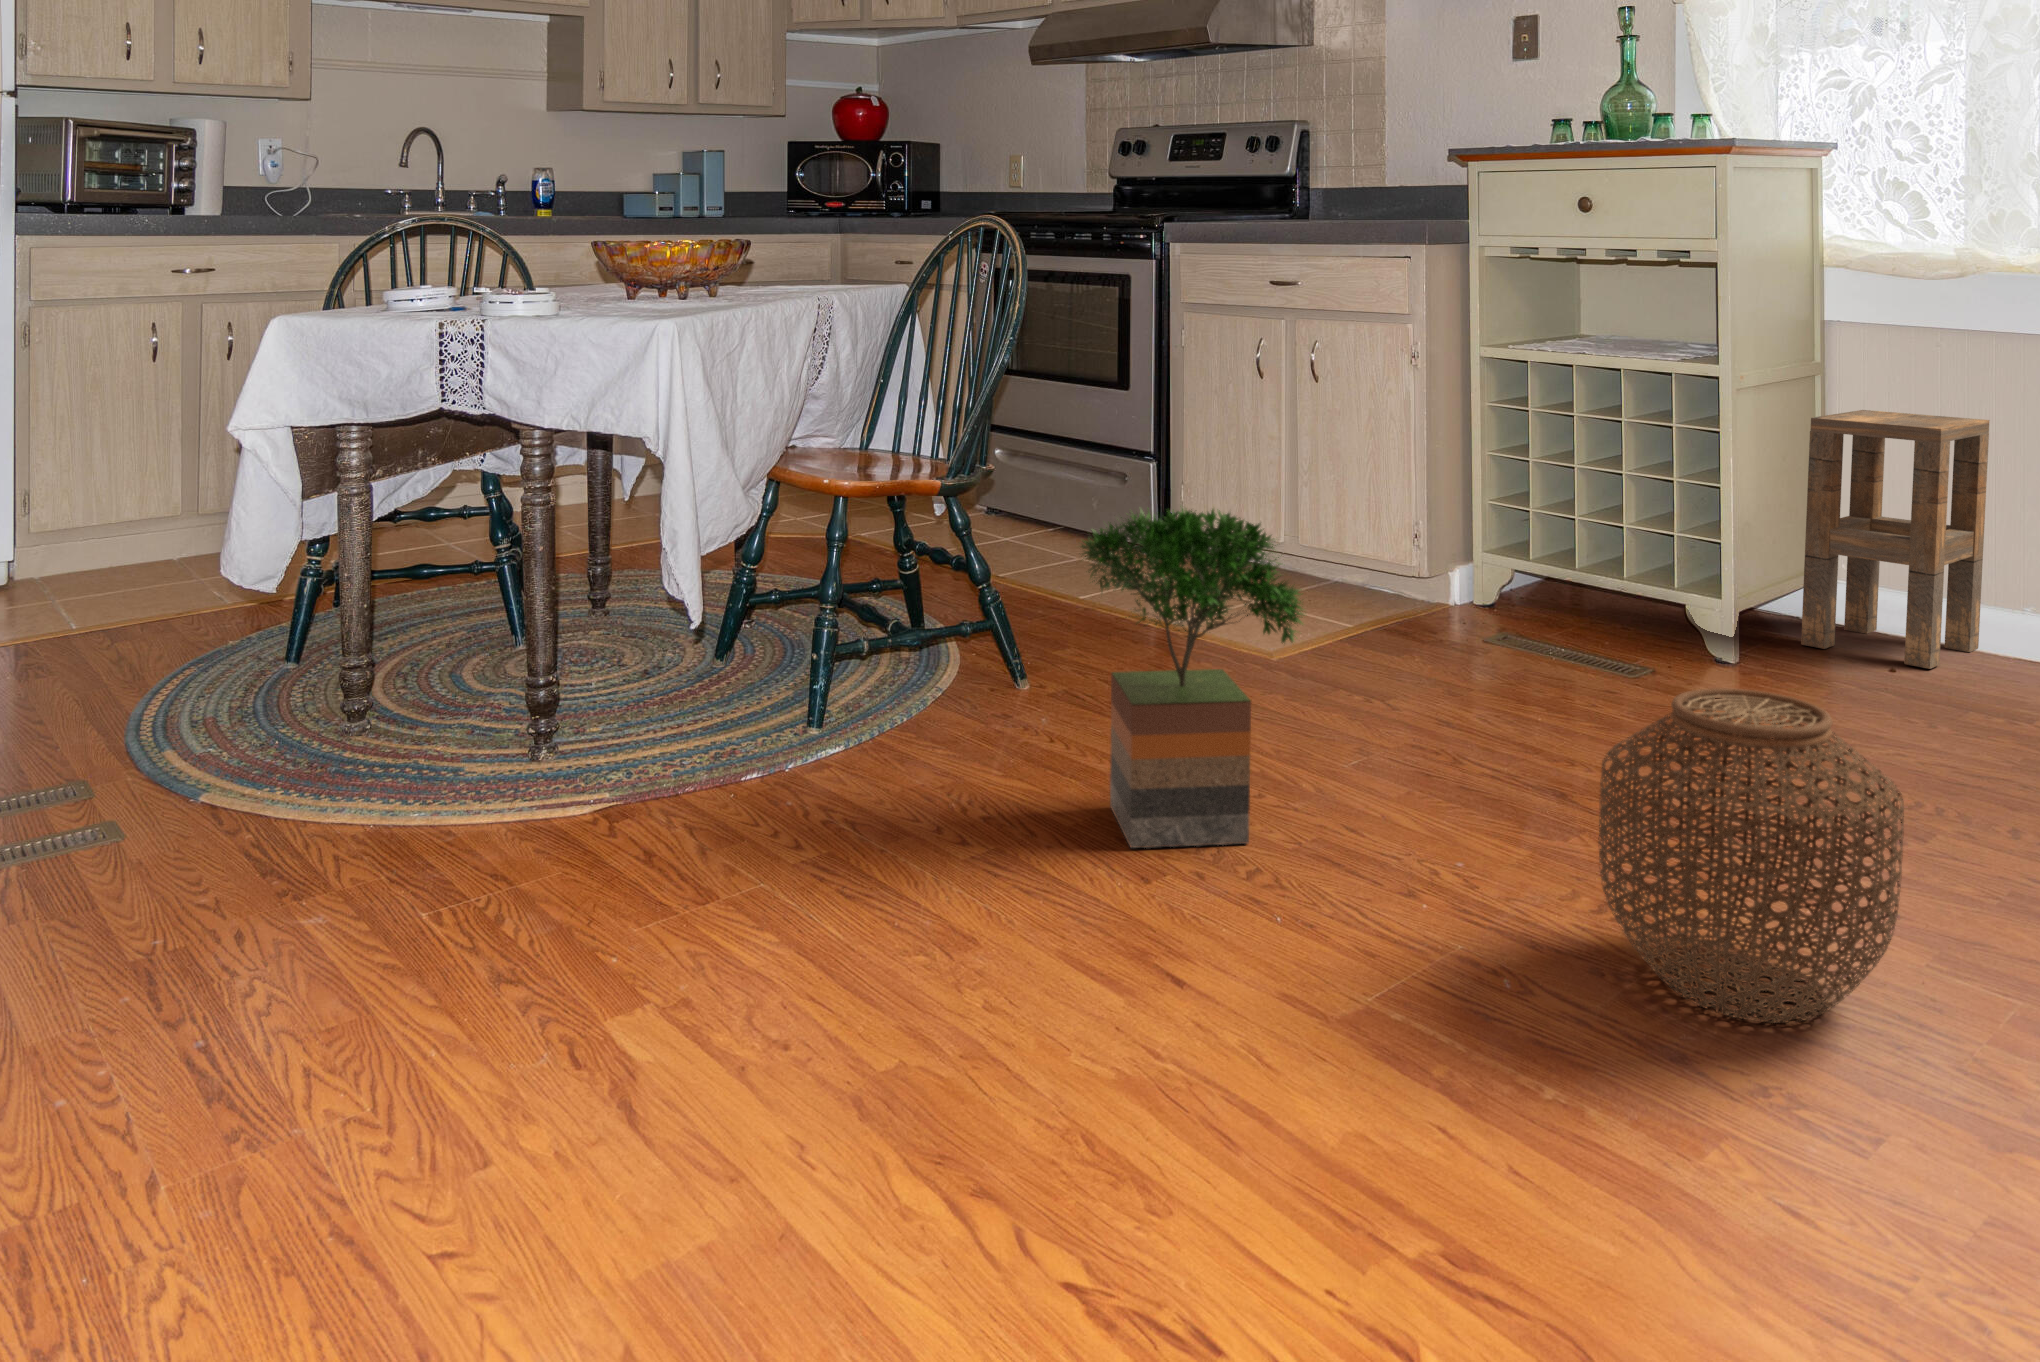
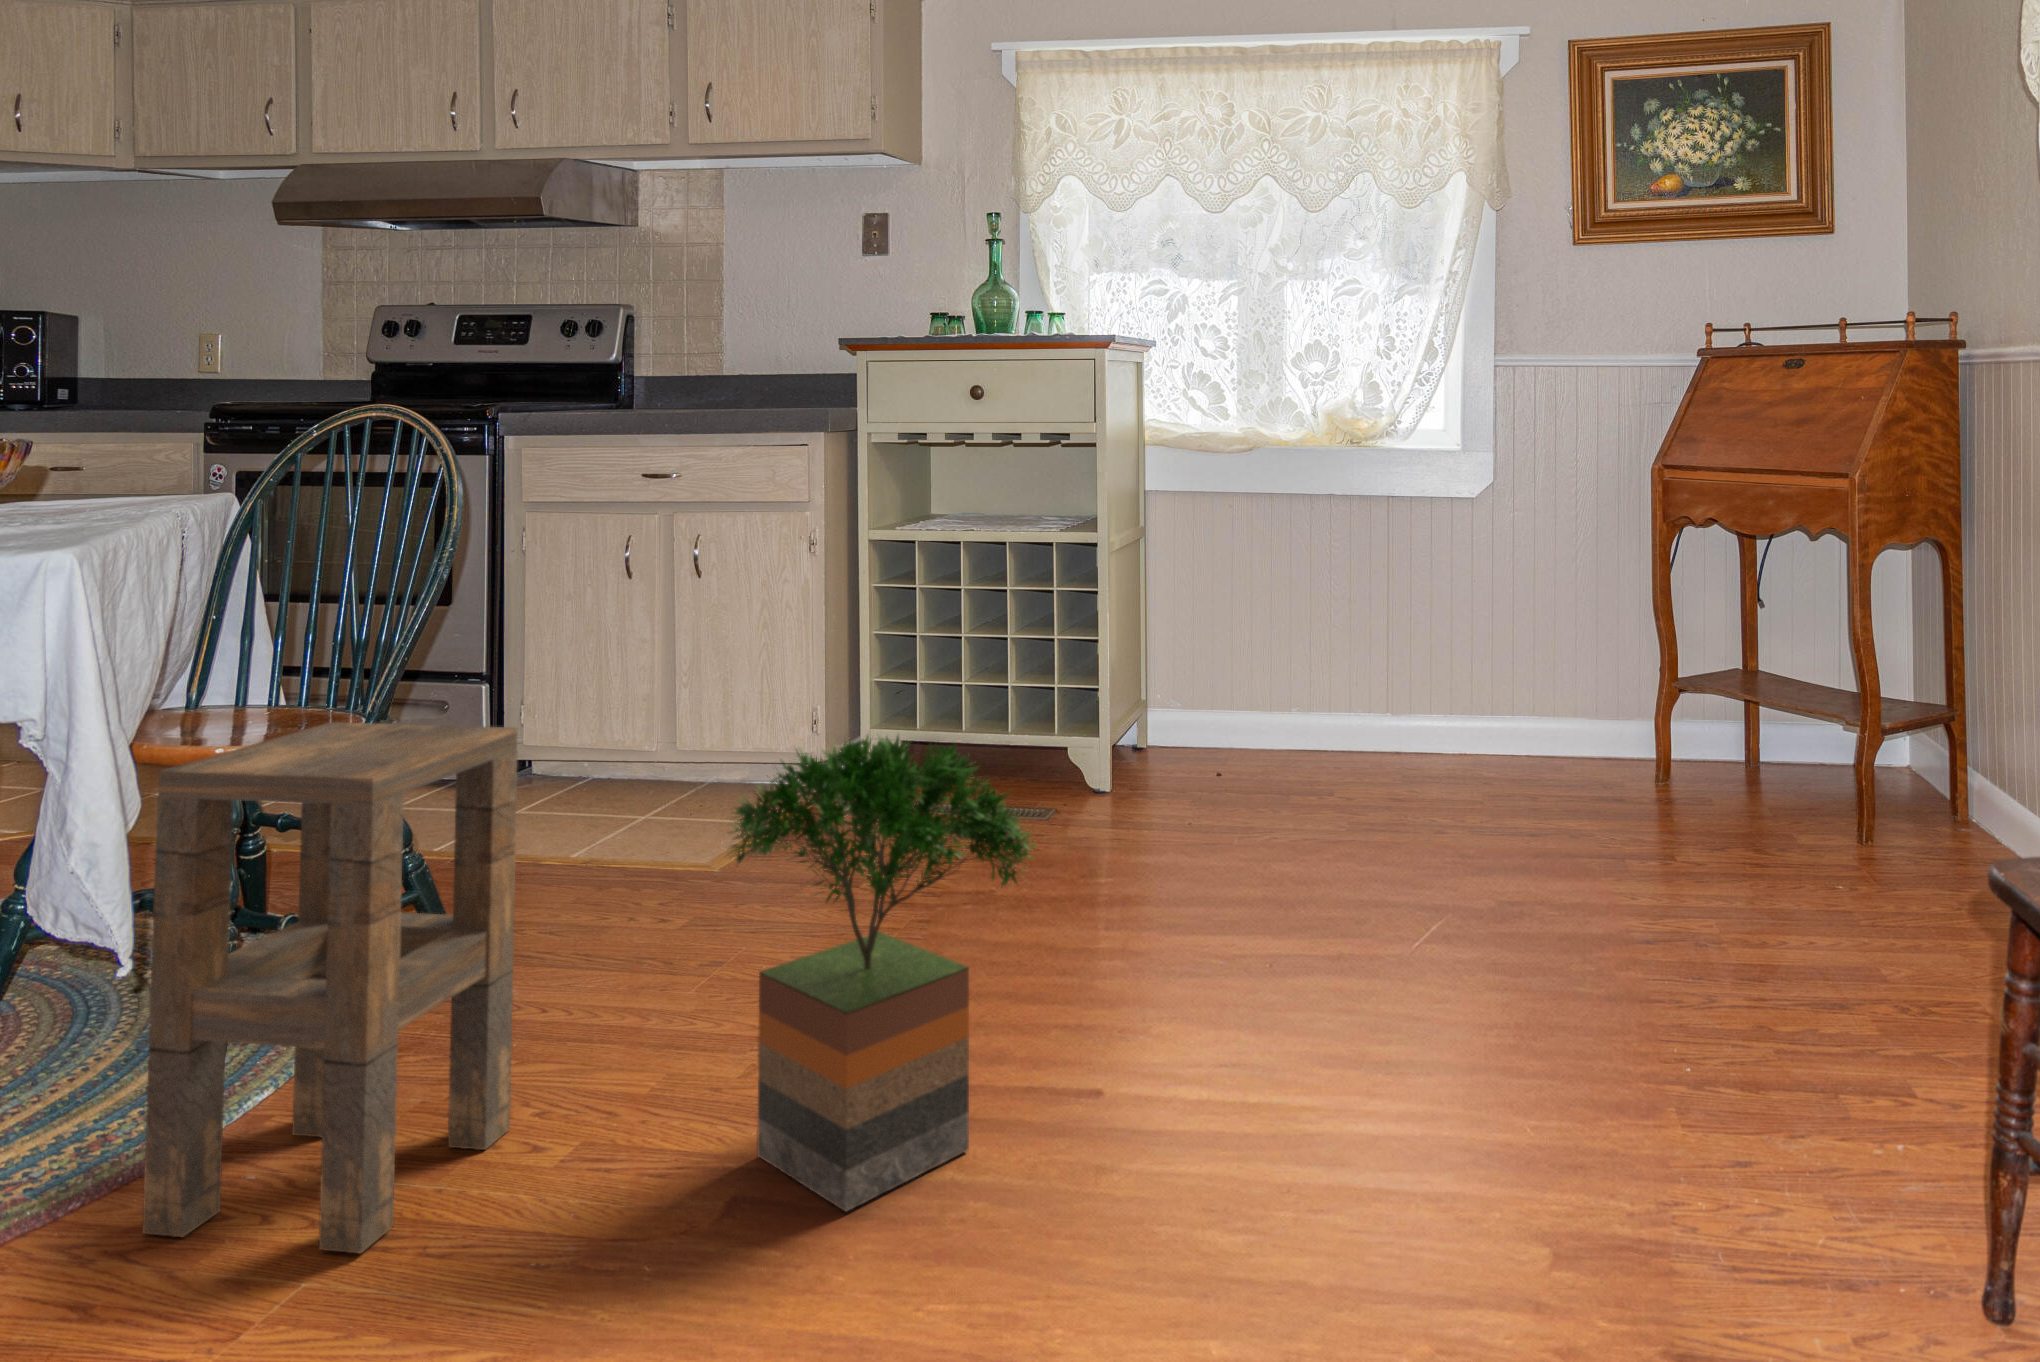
side table: present [1801,410,1989,669] -> present [143,722,518,1253]
woven basket: present [1598,688,1904,1023] -> none [1405,839,1692,1188]

